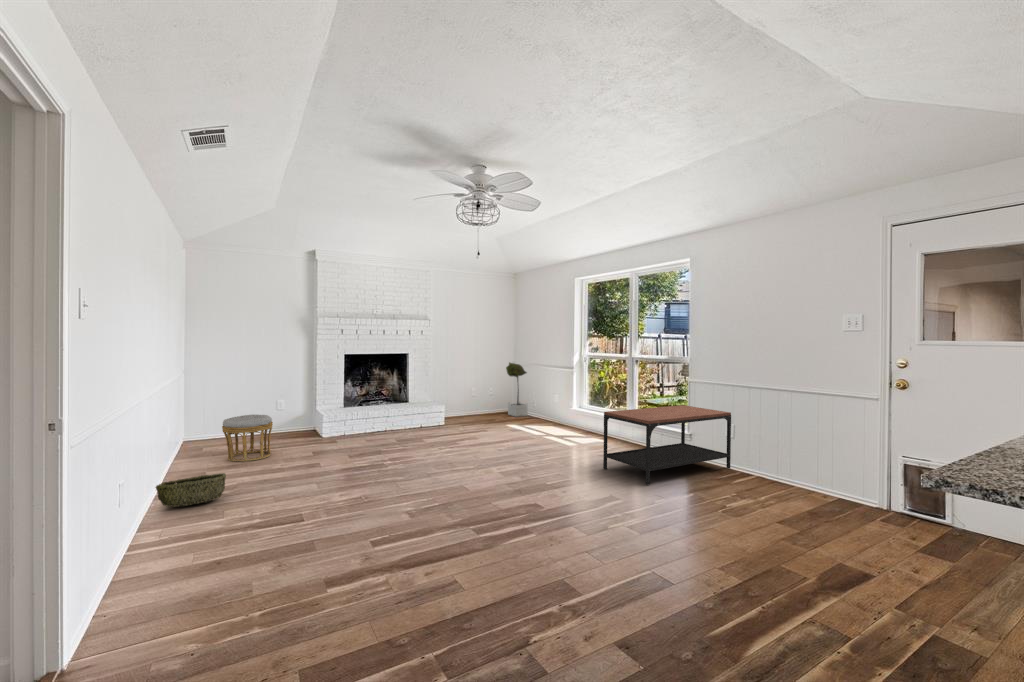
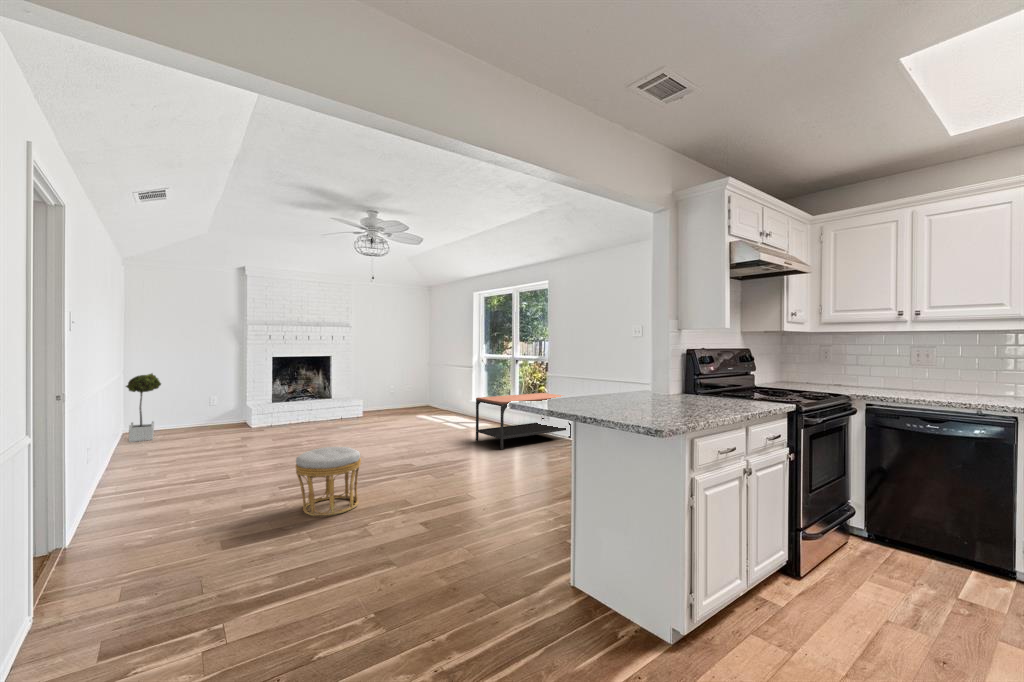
potted tree: present [506,362,528,417] -> present [126,373,161,442]
ottoman: present [222,415,273,462] -> present [296,447,361,516]
woven basket: present [156,473,226,507] -> none [108,449,167,473]

